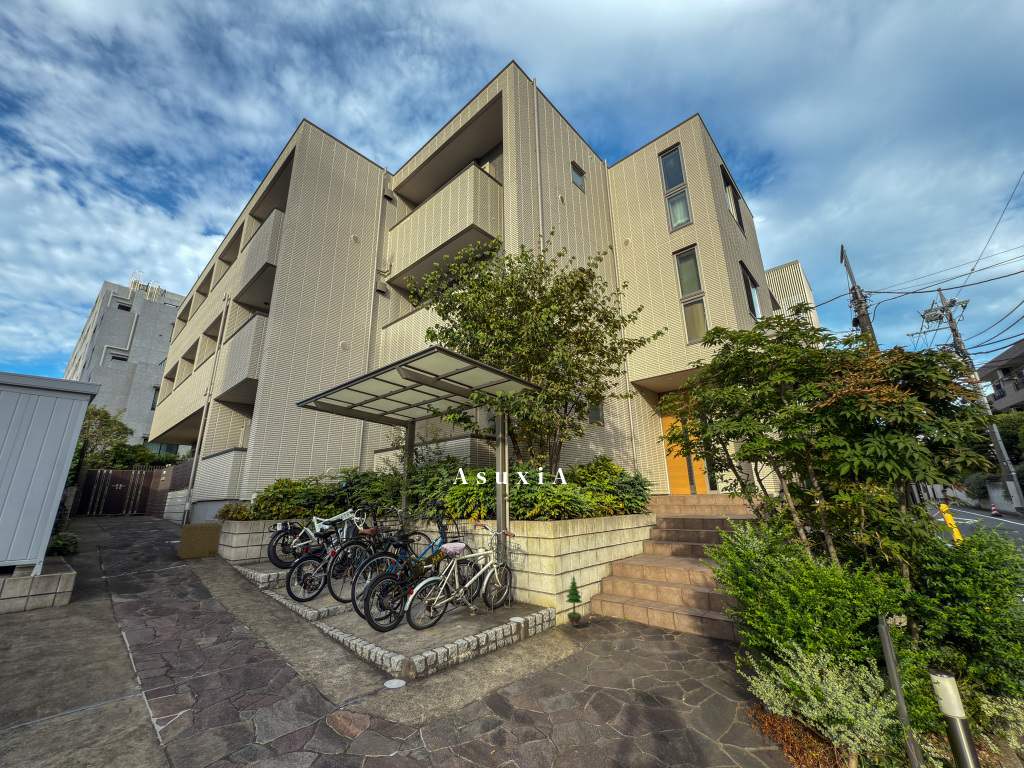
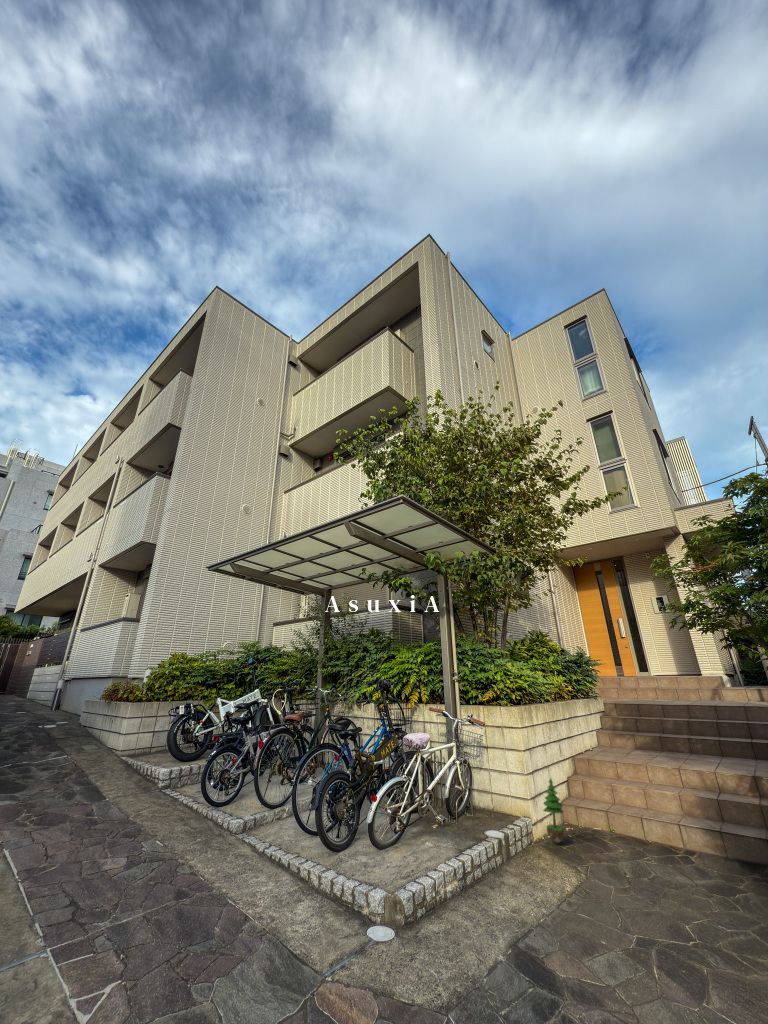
cardboard box: present [177,523,222,559] -> none [55,705,110,748]

